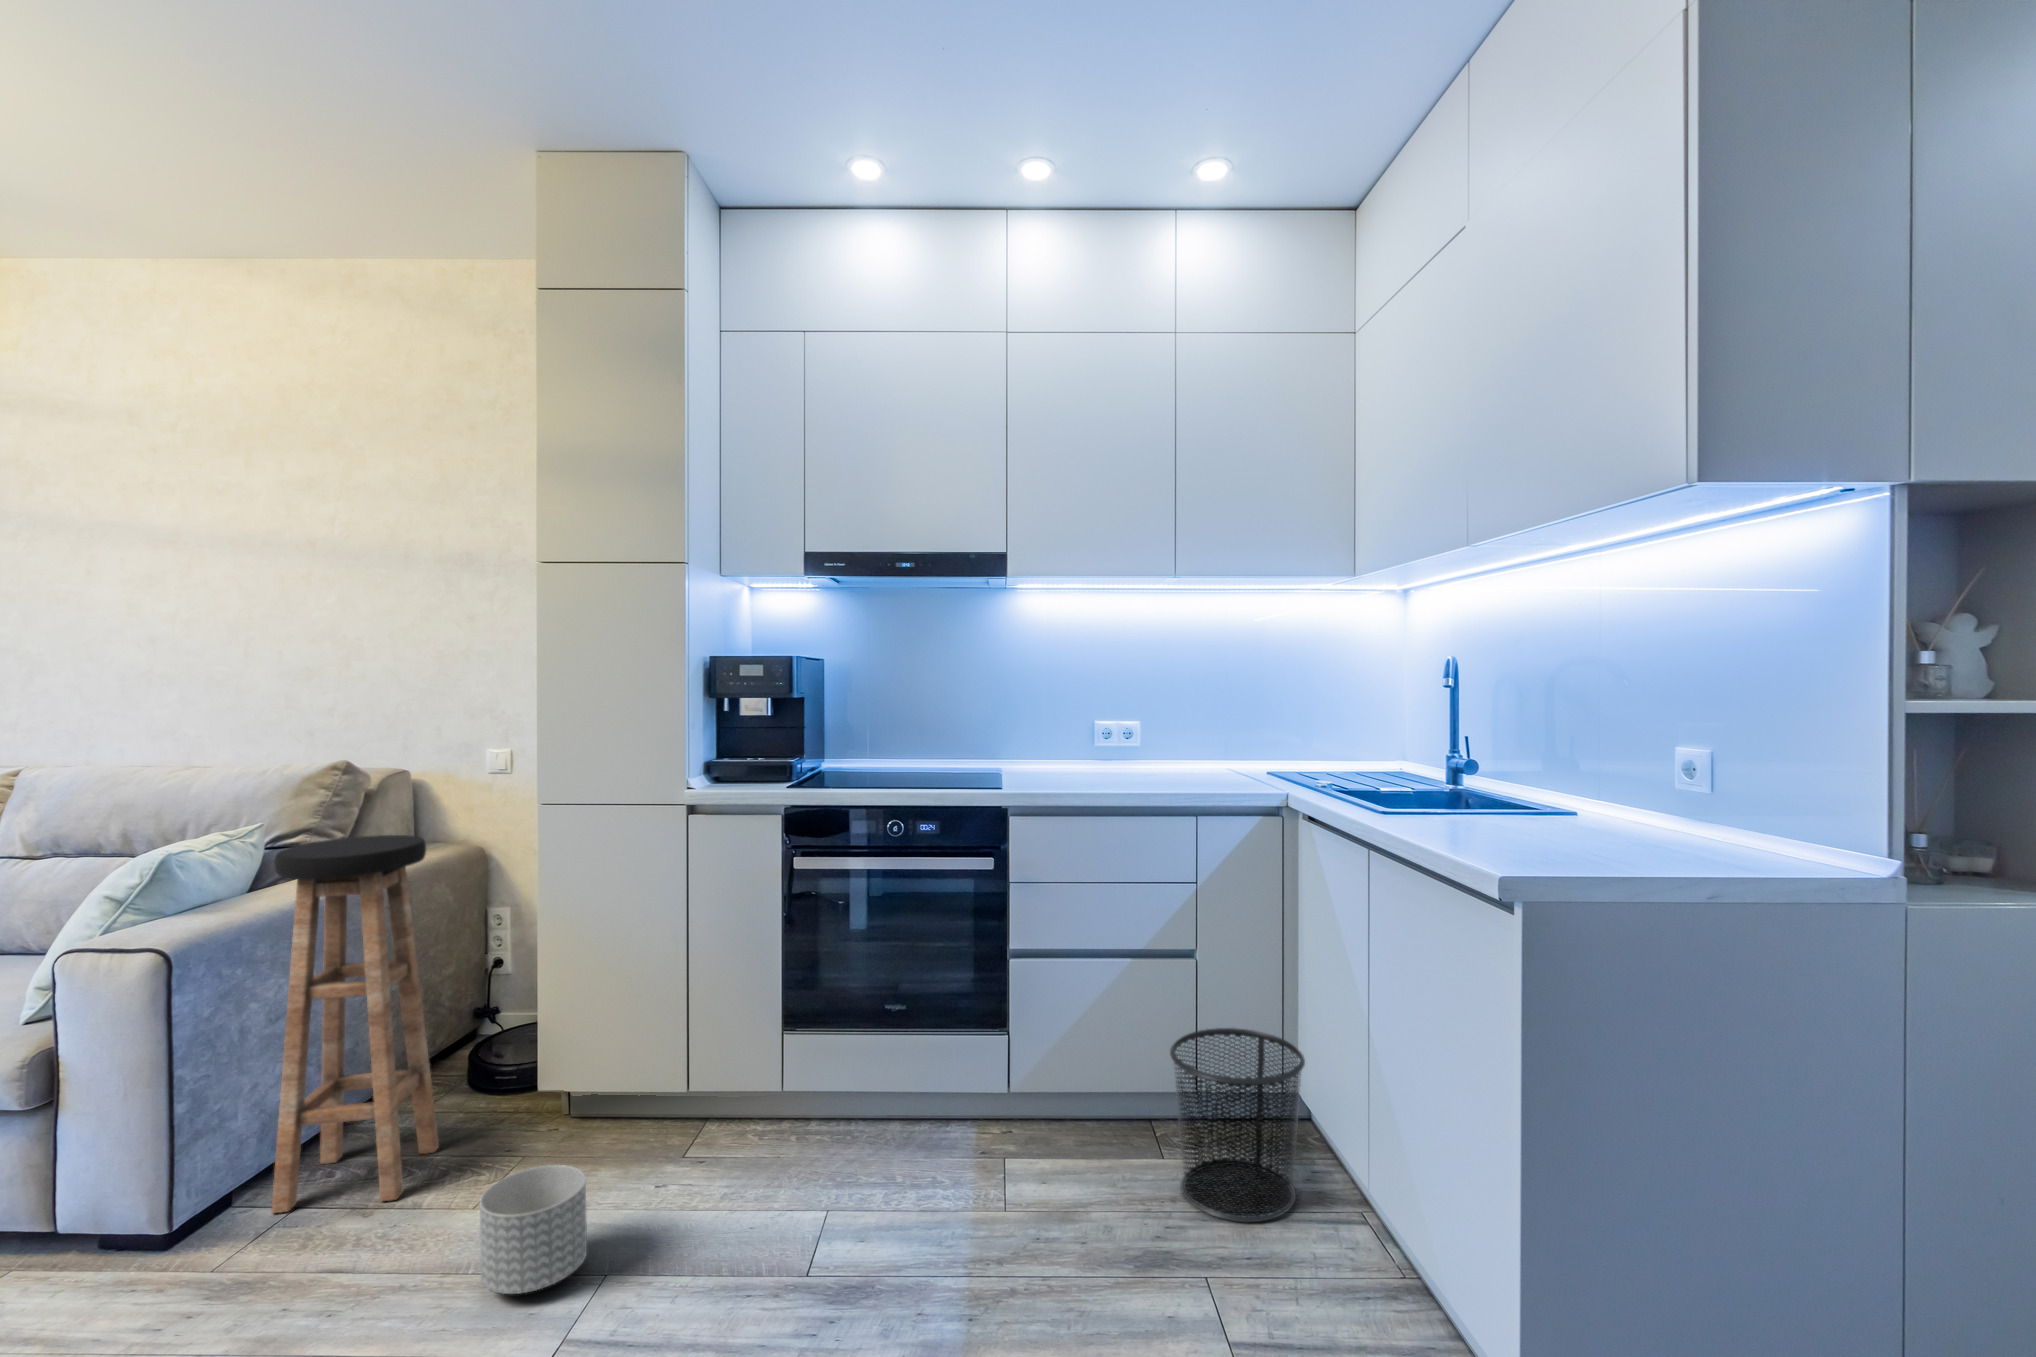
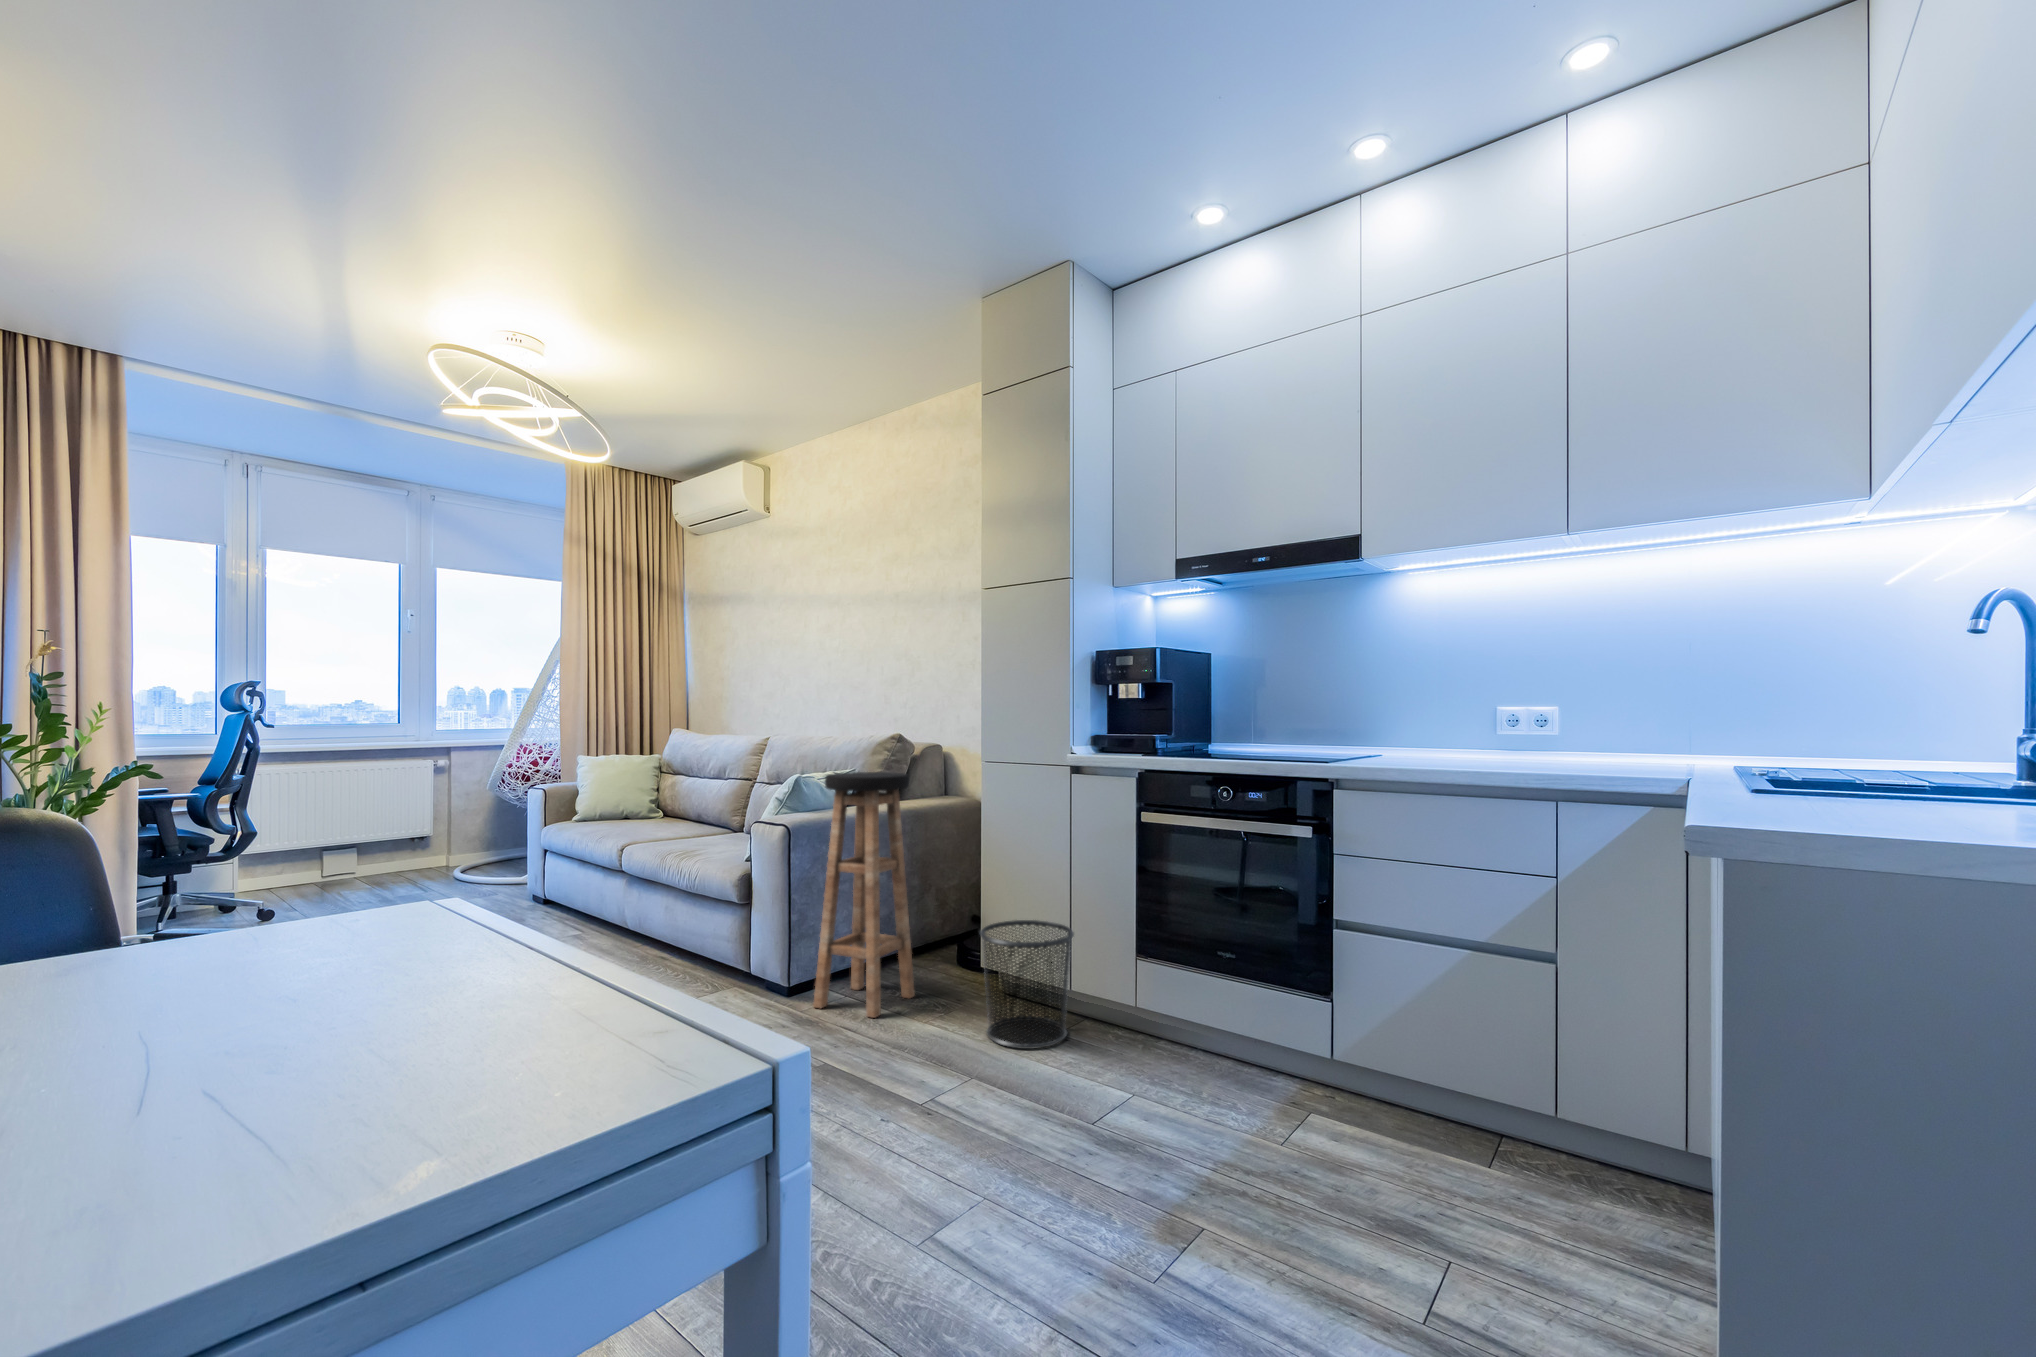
waste bin: present [1170,1028,1305,1222] -> present [980,920,1074,1049]
planter: present [480,1165,587,1294] -> none [884,1006,954,1090]

